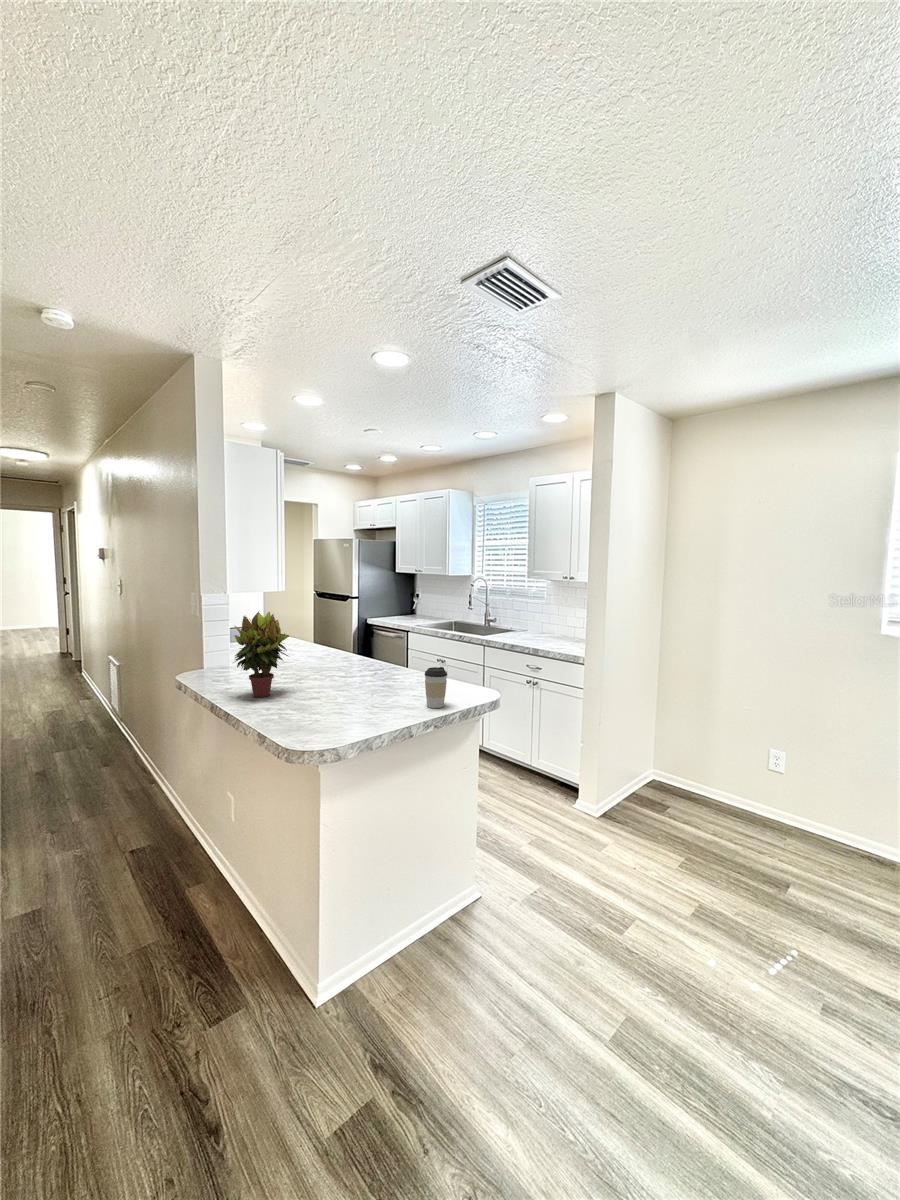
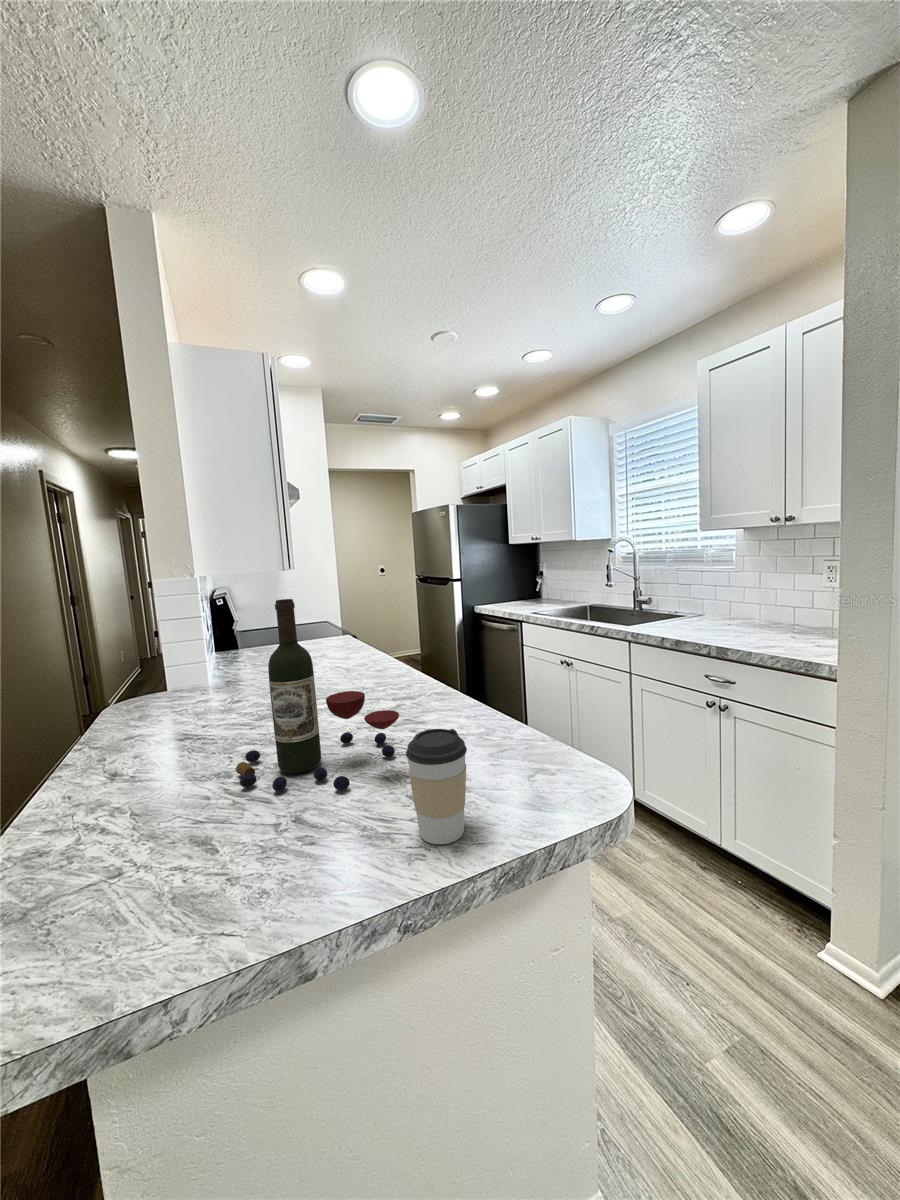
potted plant: present [235,612,289,697] -> none [79,603,204,766]
wine bottle: none [321,613,408,700] -> present [236,599,399,791]

